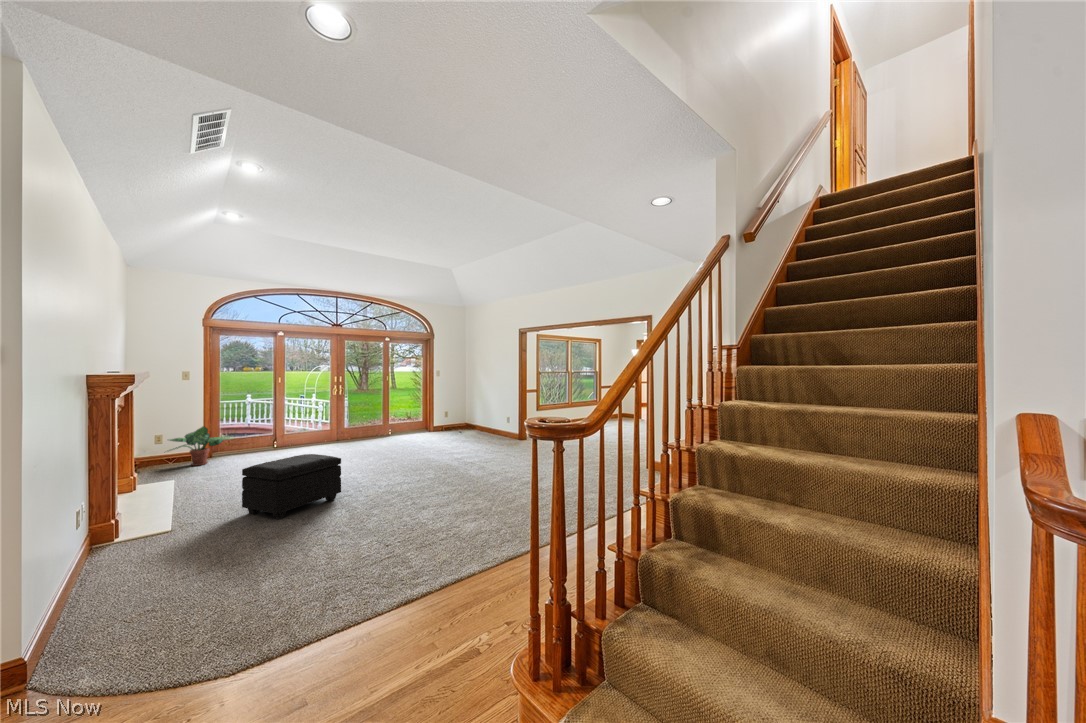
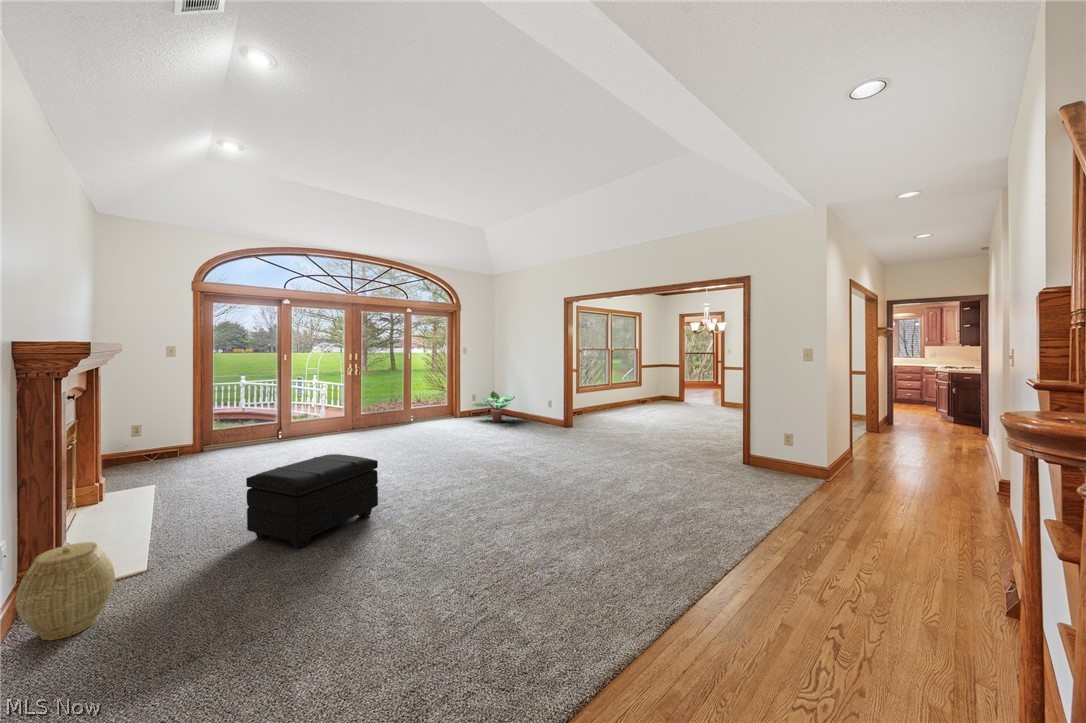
potted plant: present [169,426,230,466] -> present [473,391,515,422]
woven basket: none [92,505,152,564] -> present [15,542,115,640]

